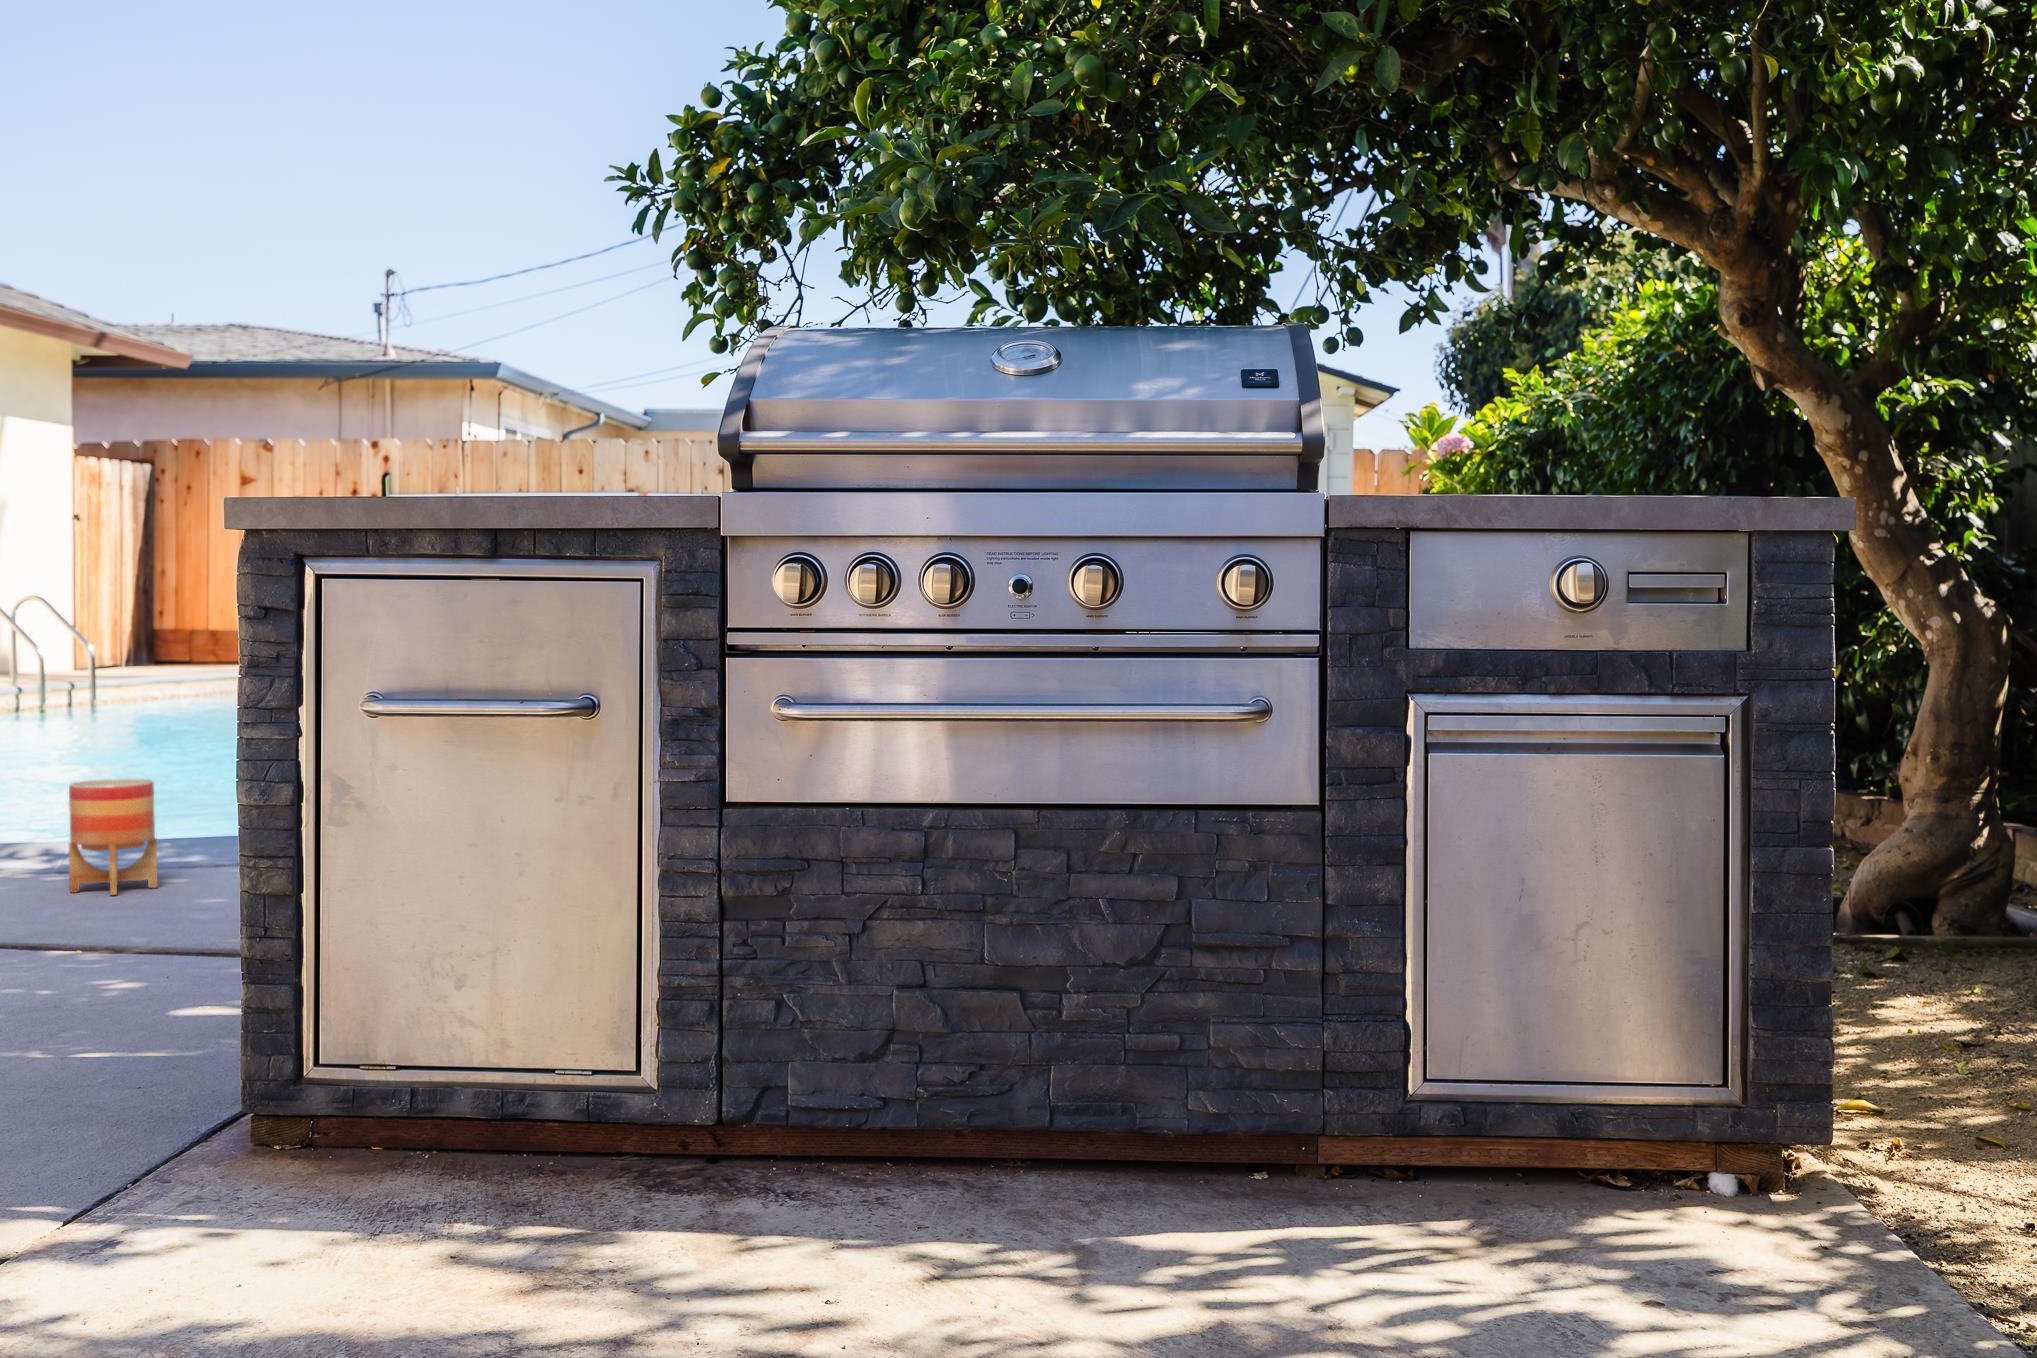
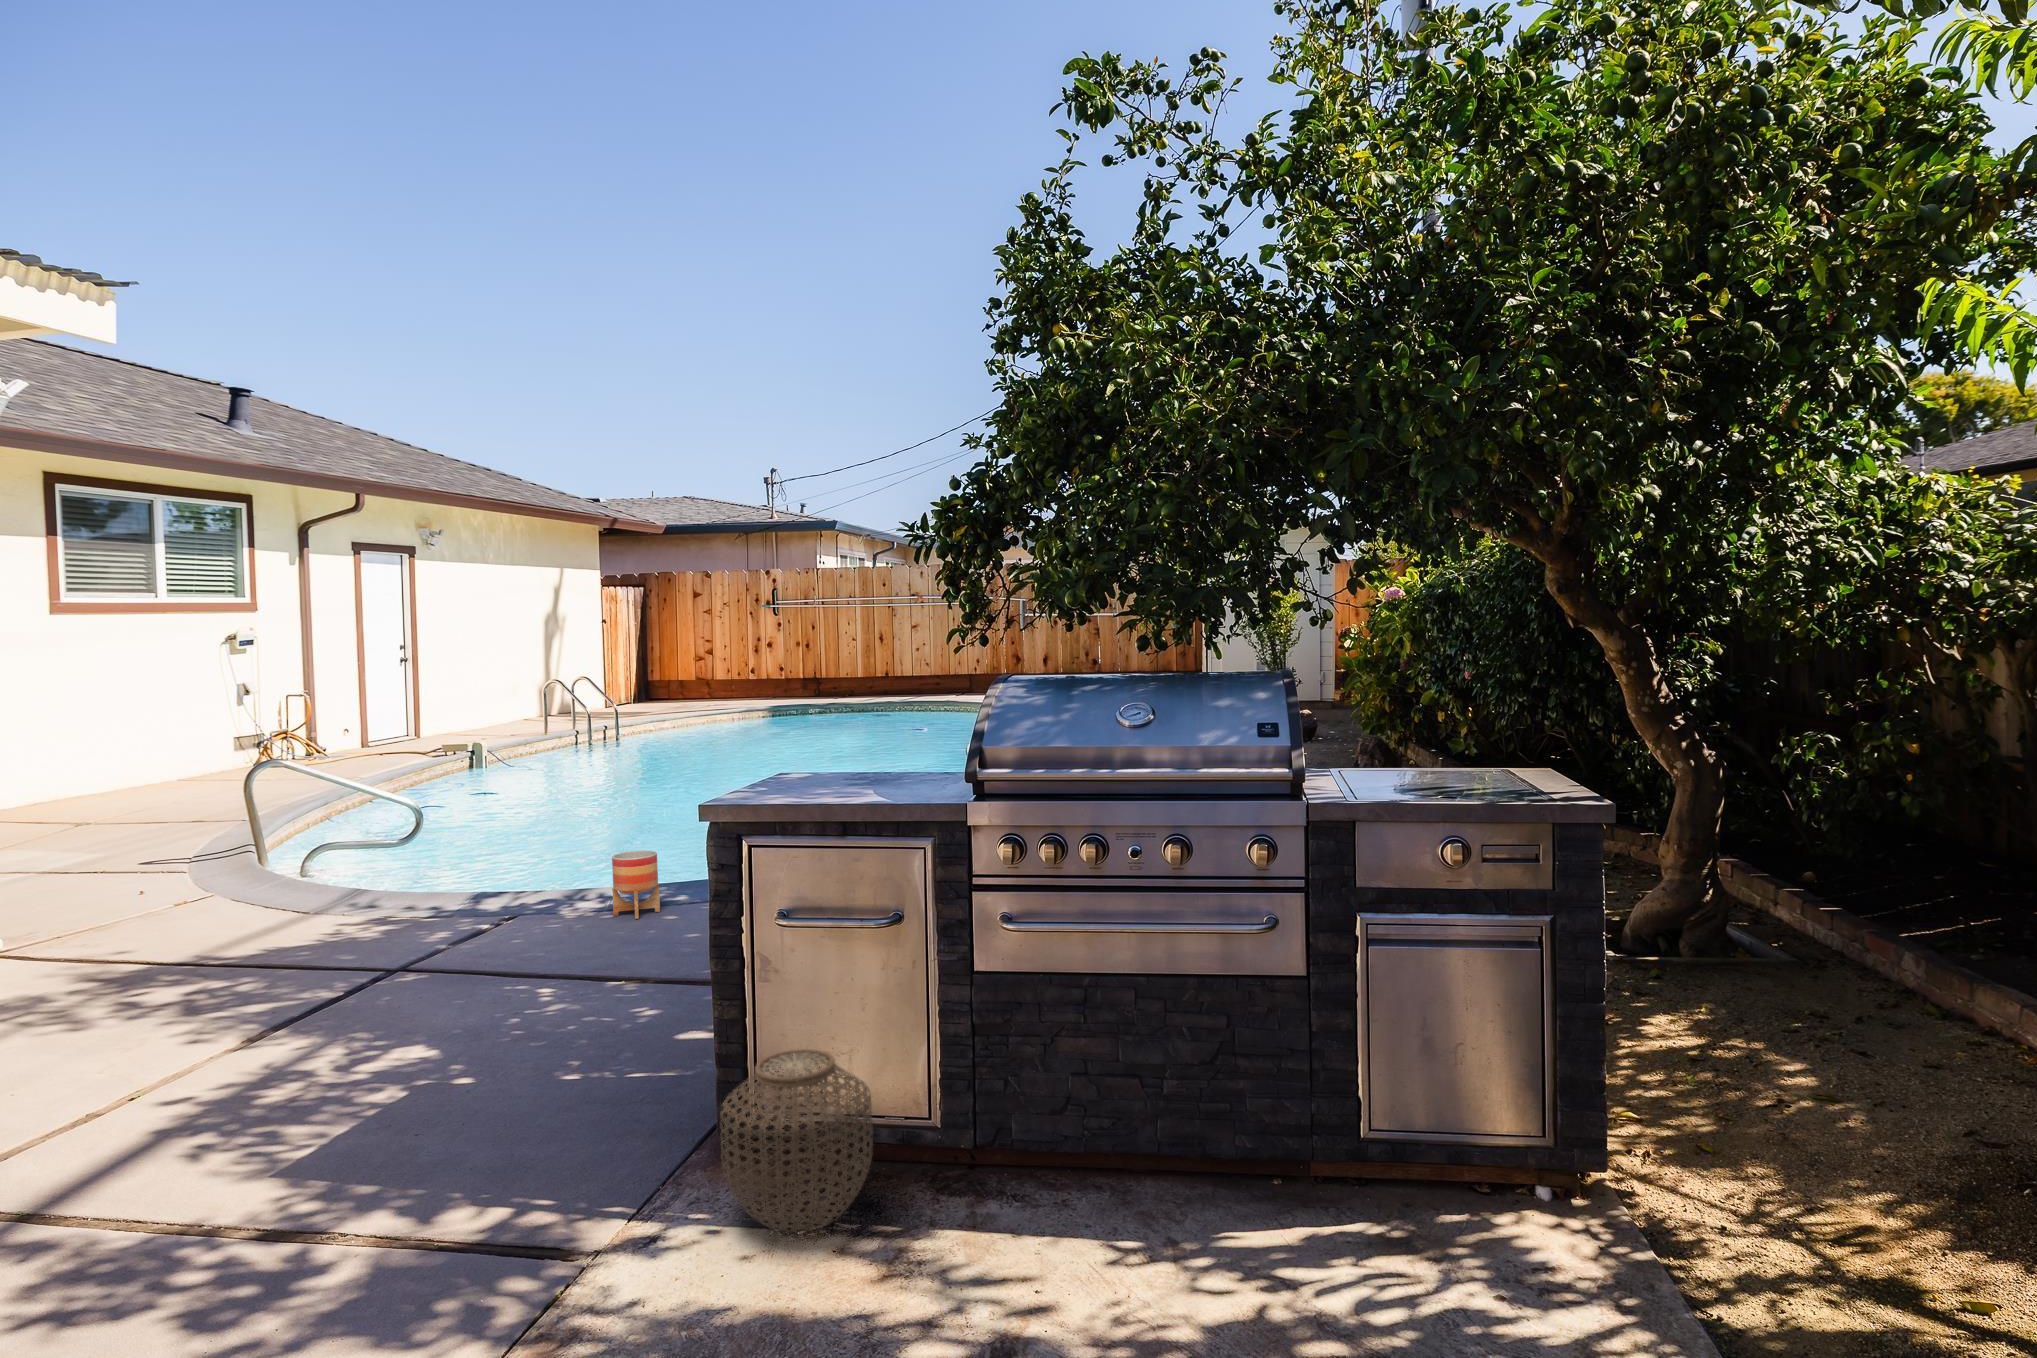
woven basket: none [247,931,534,1244] -> present [720,1049,873,1233]

